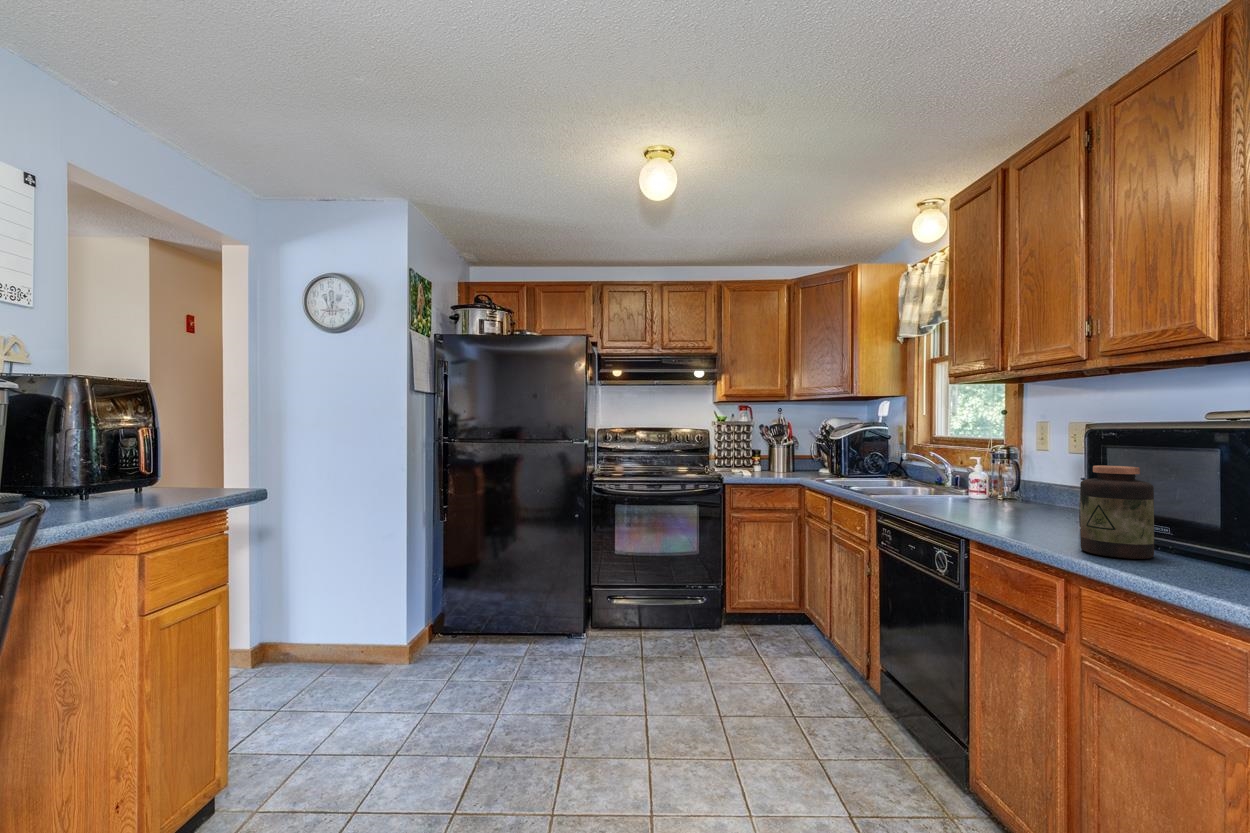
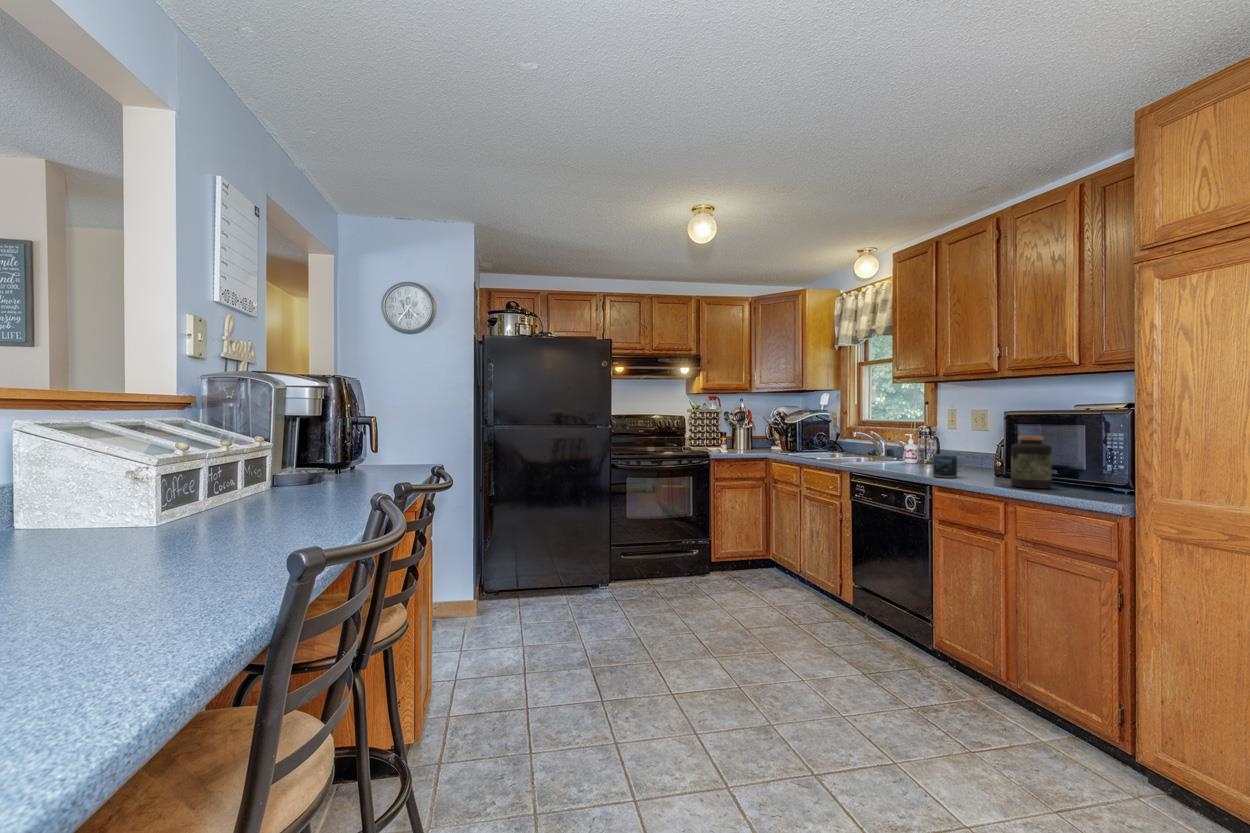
mug: none [971,490,1026,528] -> present [933,454,967,478]

